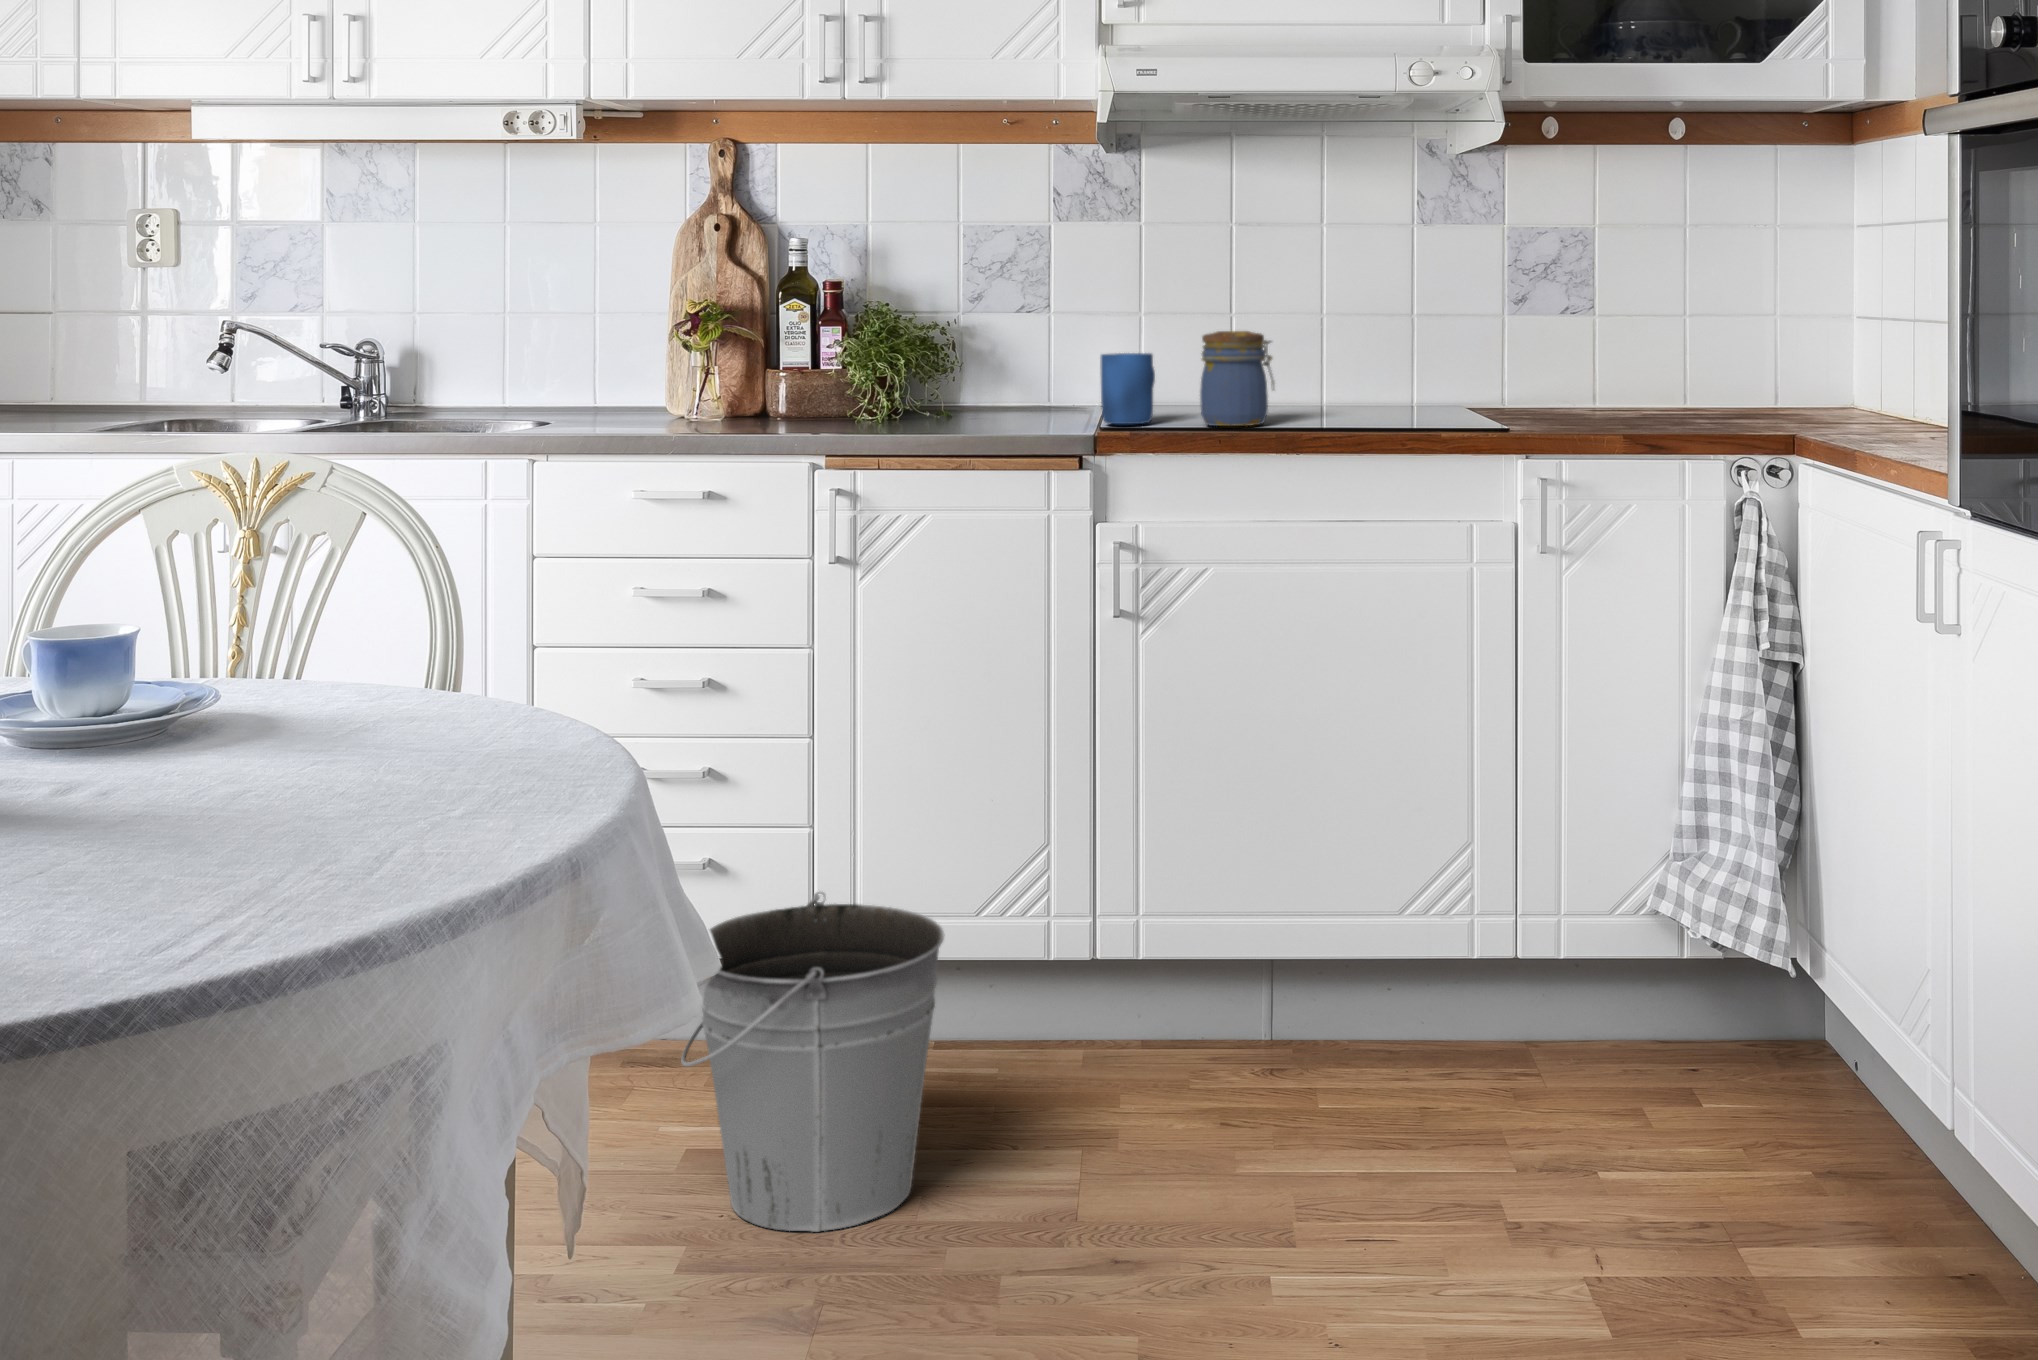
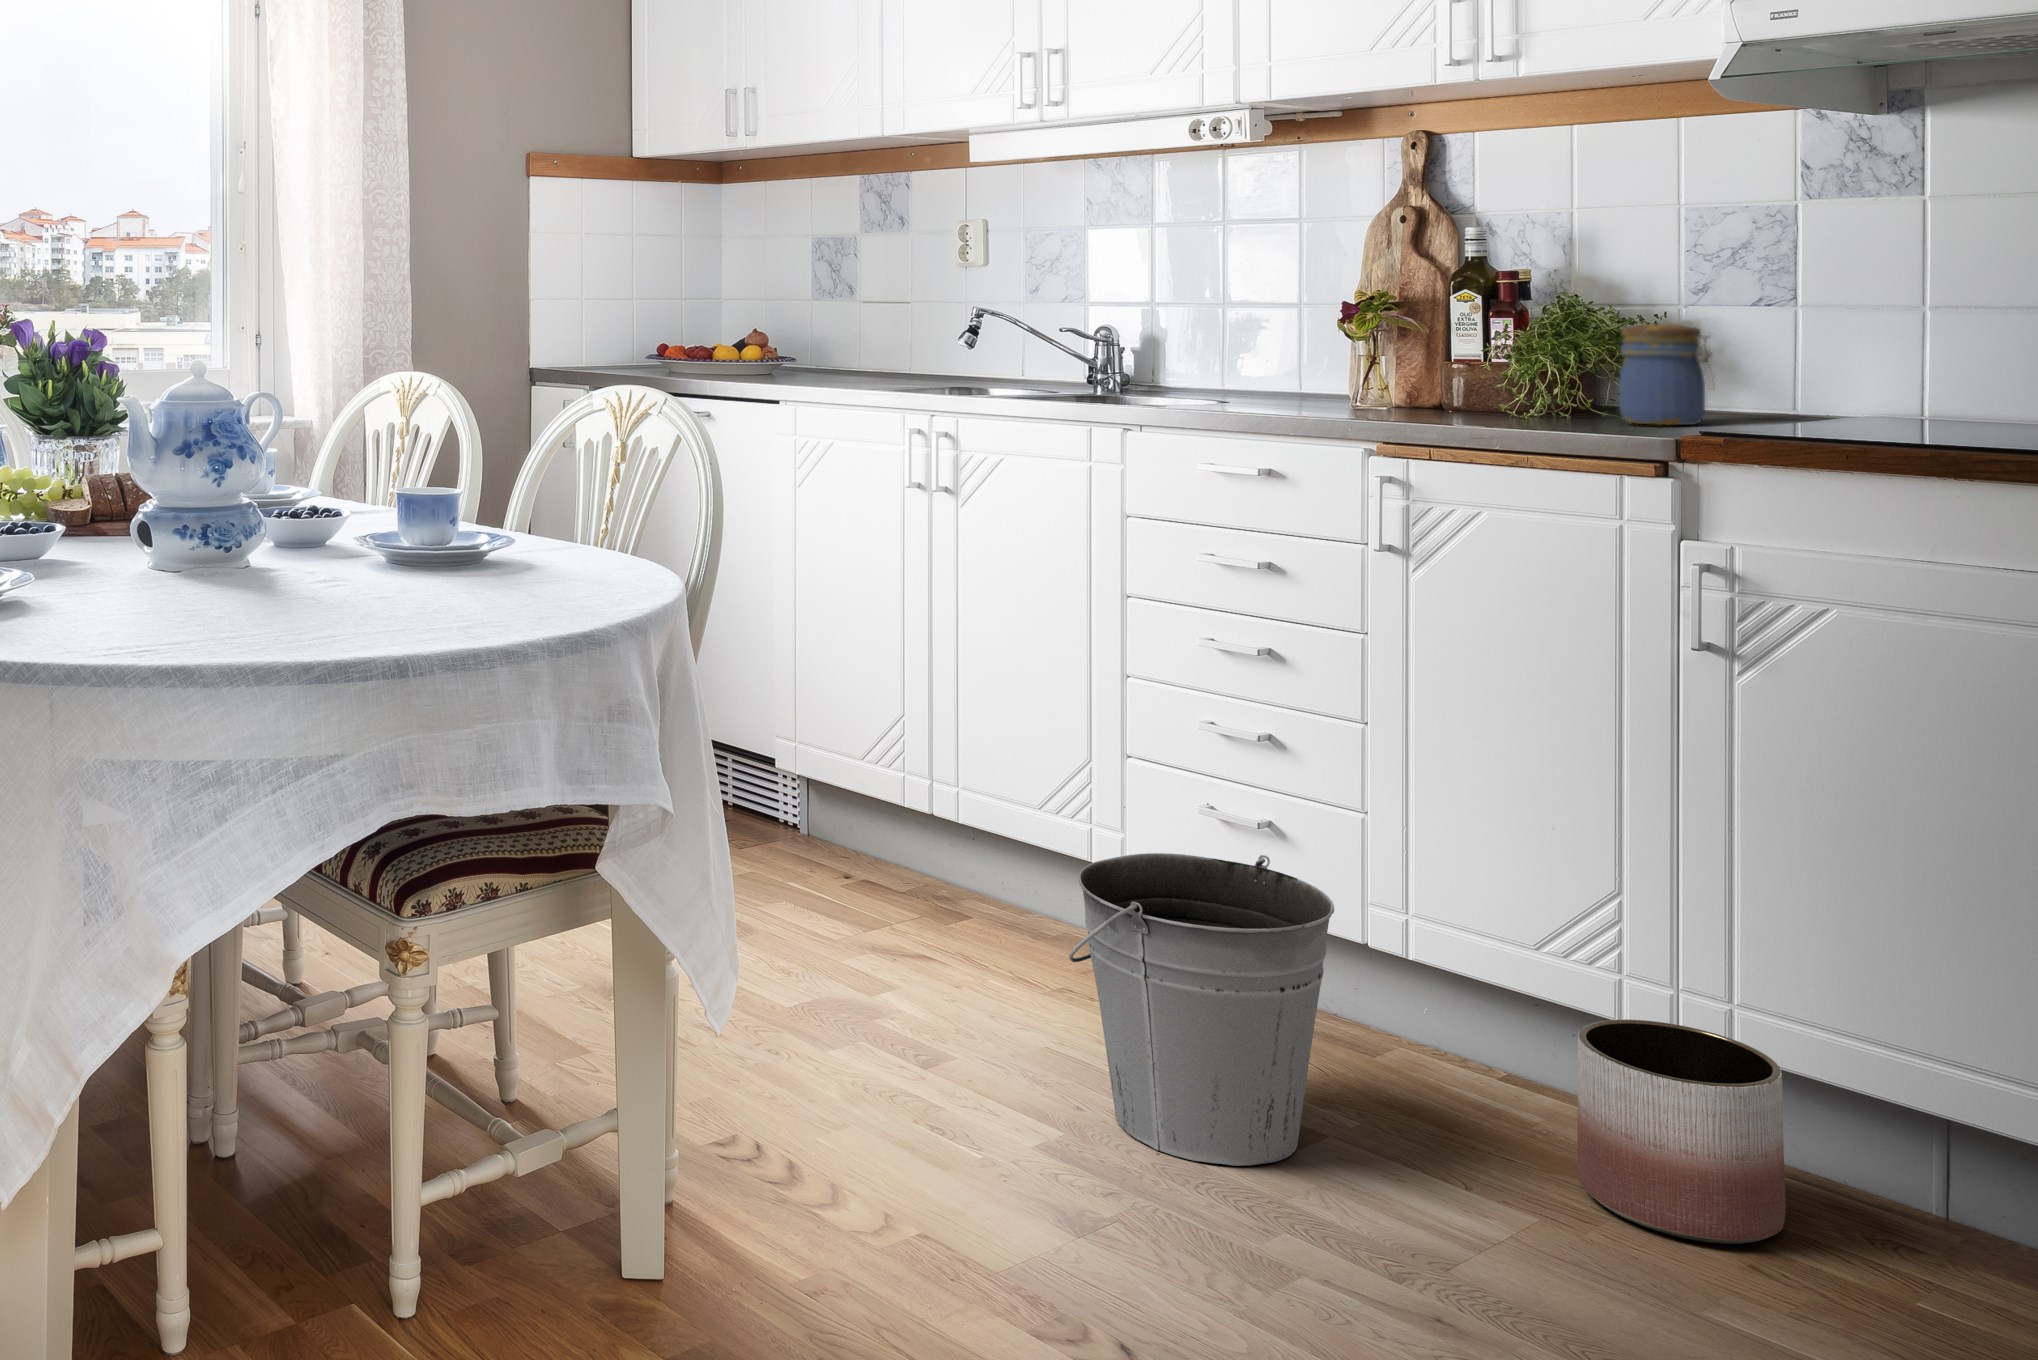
jar: present [1200,331,1274,426] -> present [1619,324,1713,425]
mug: present [1100,353,1155,424] -> none [1716,353,1813,437]
planter: none [1087,937,1235,1118] -> present [1577,1020,1786,1244]

